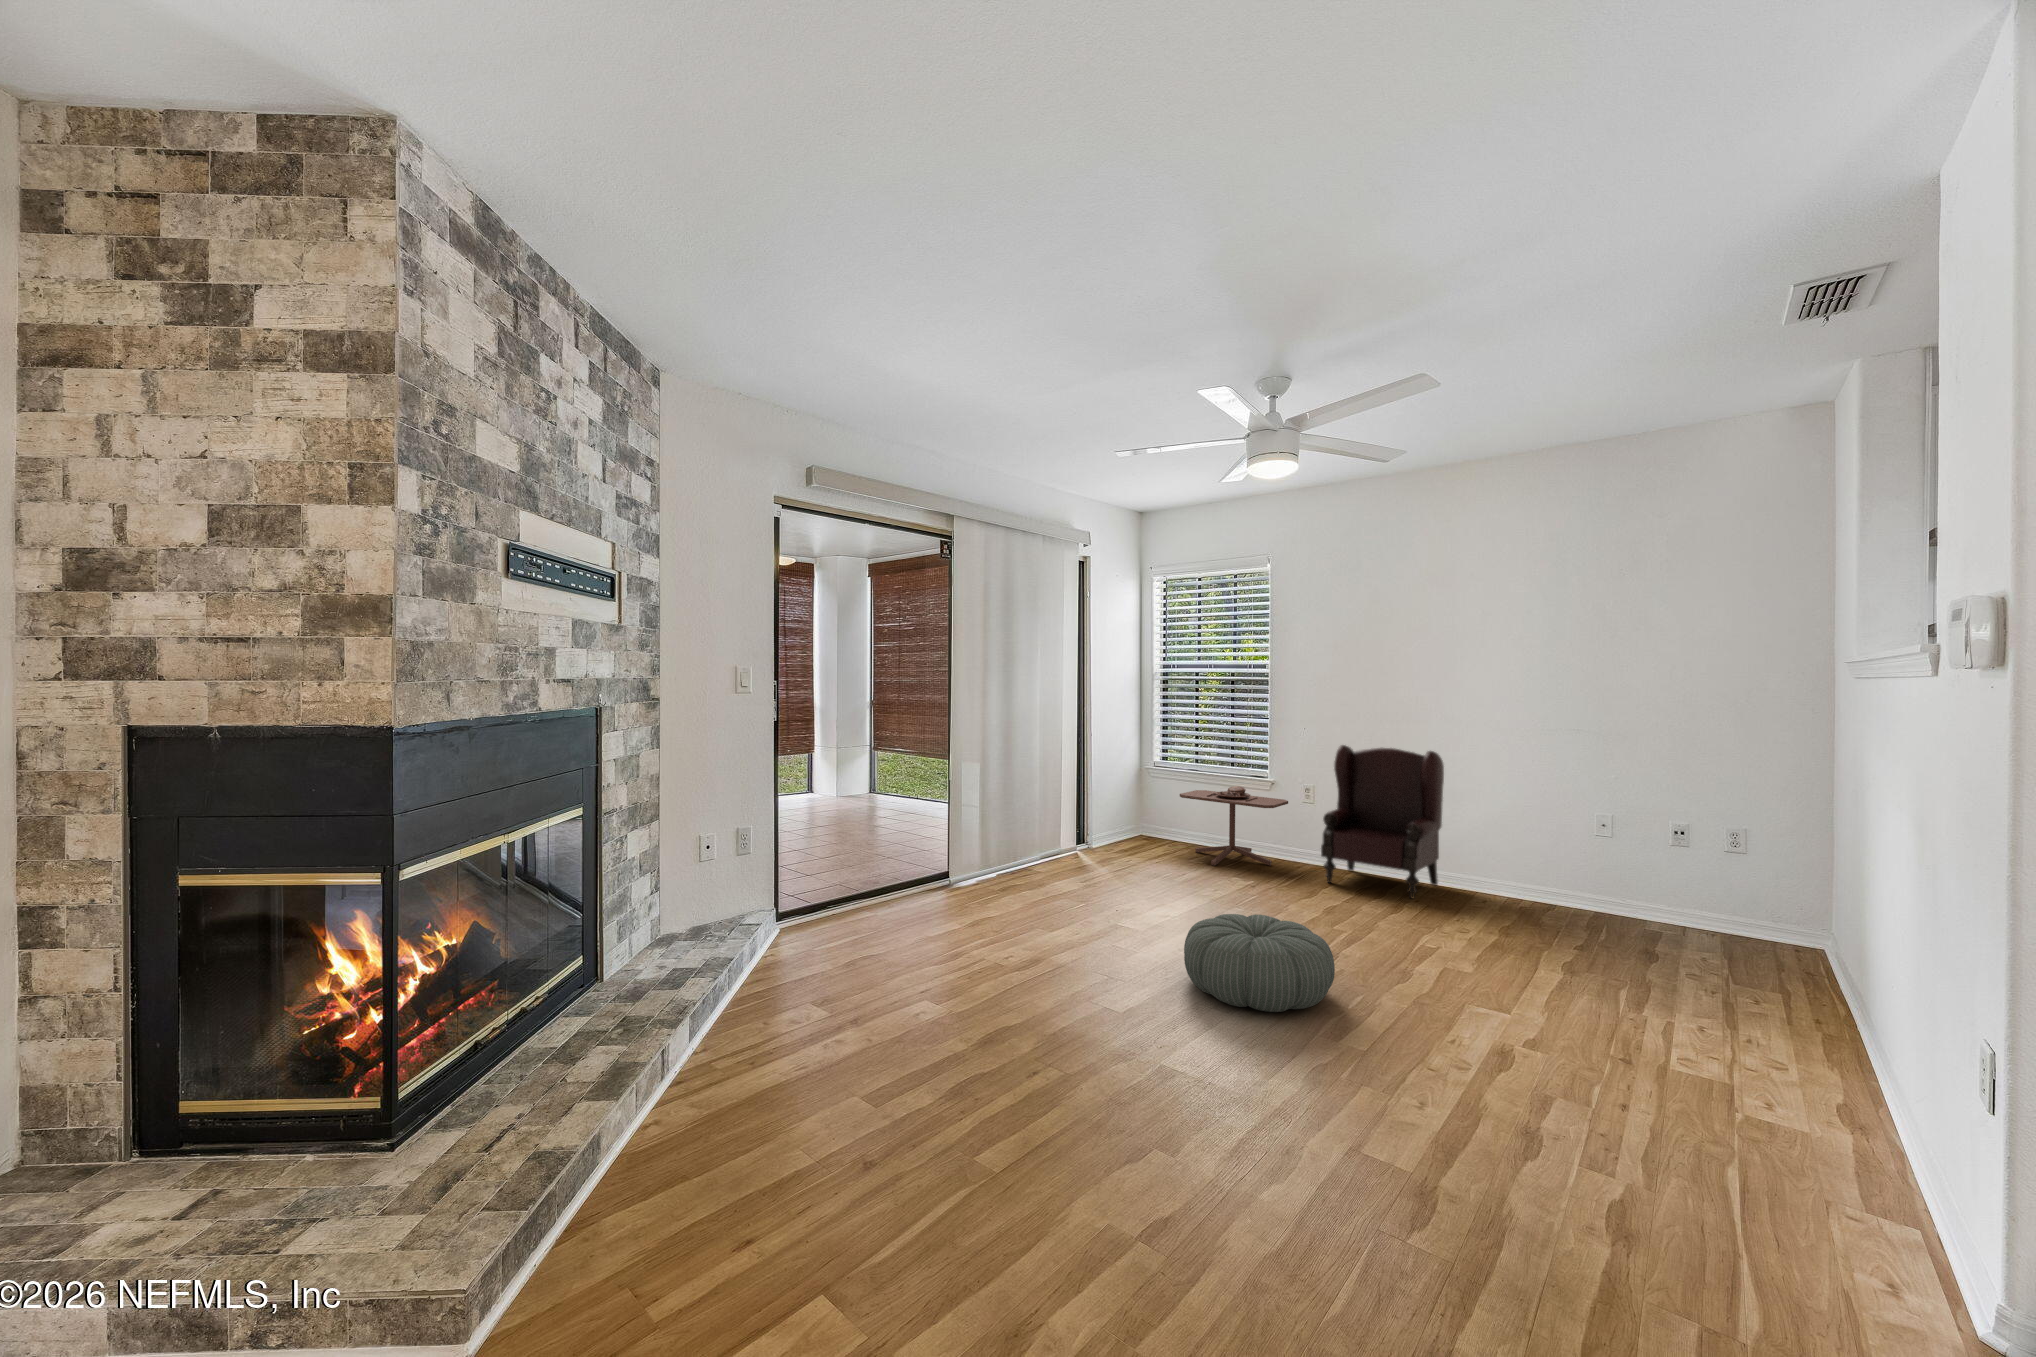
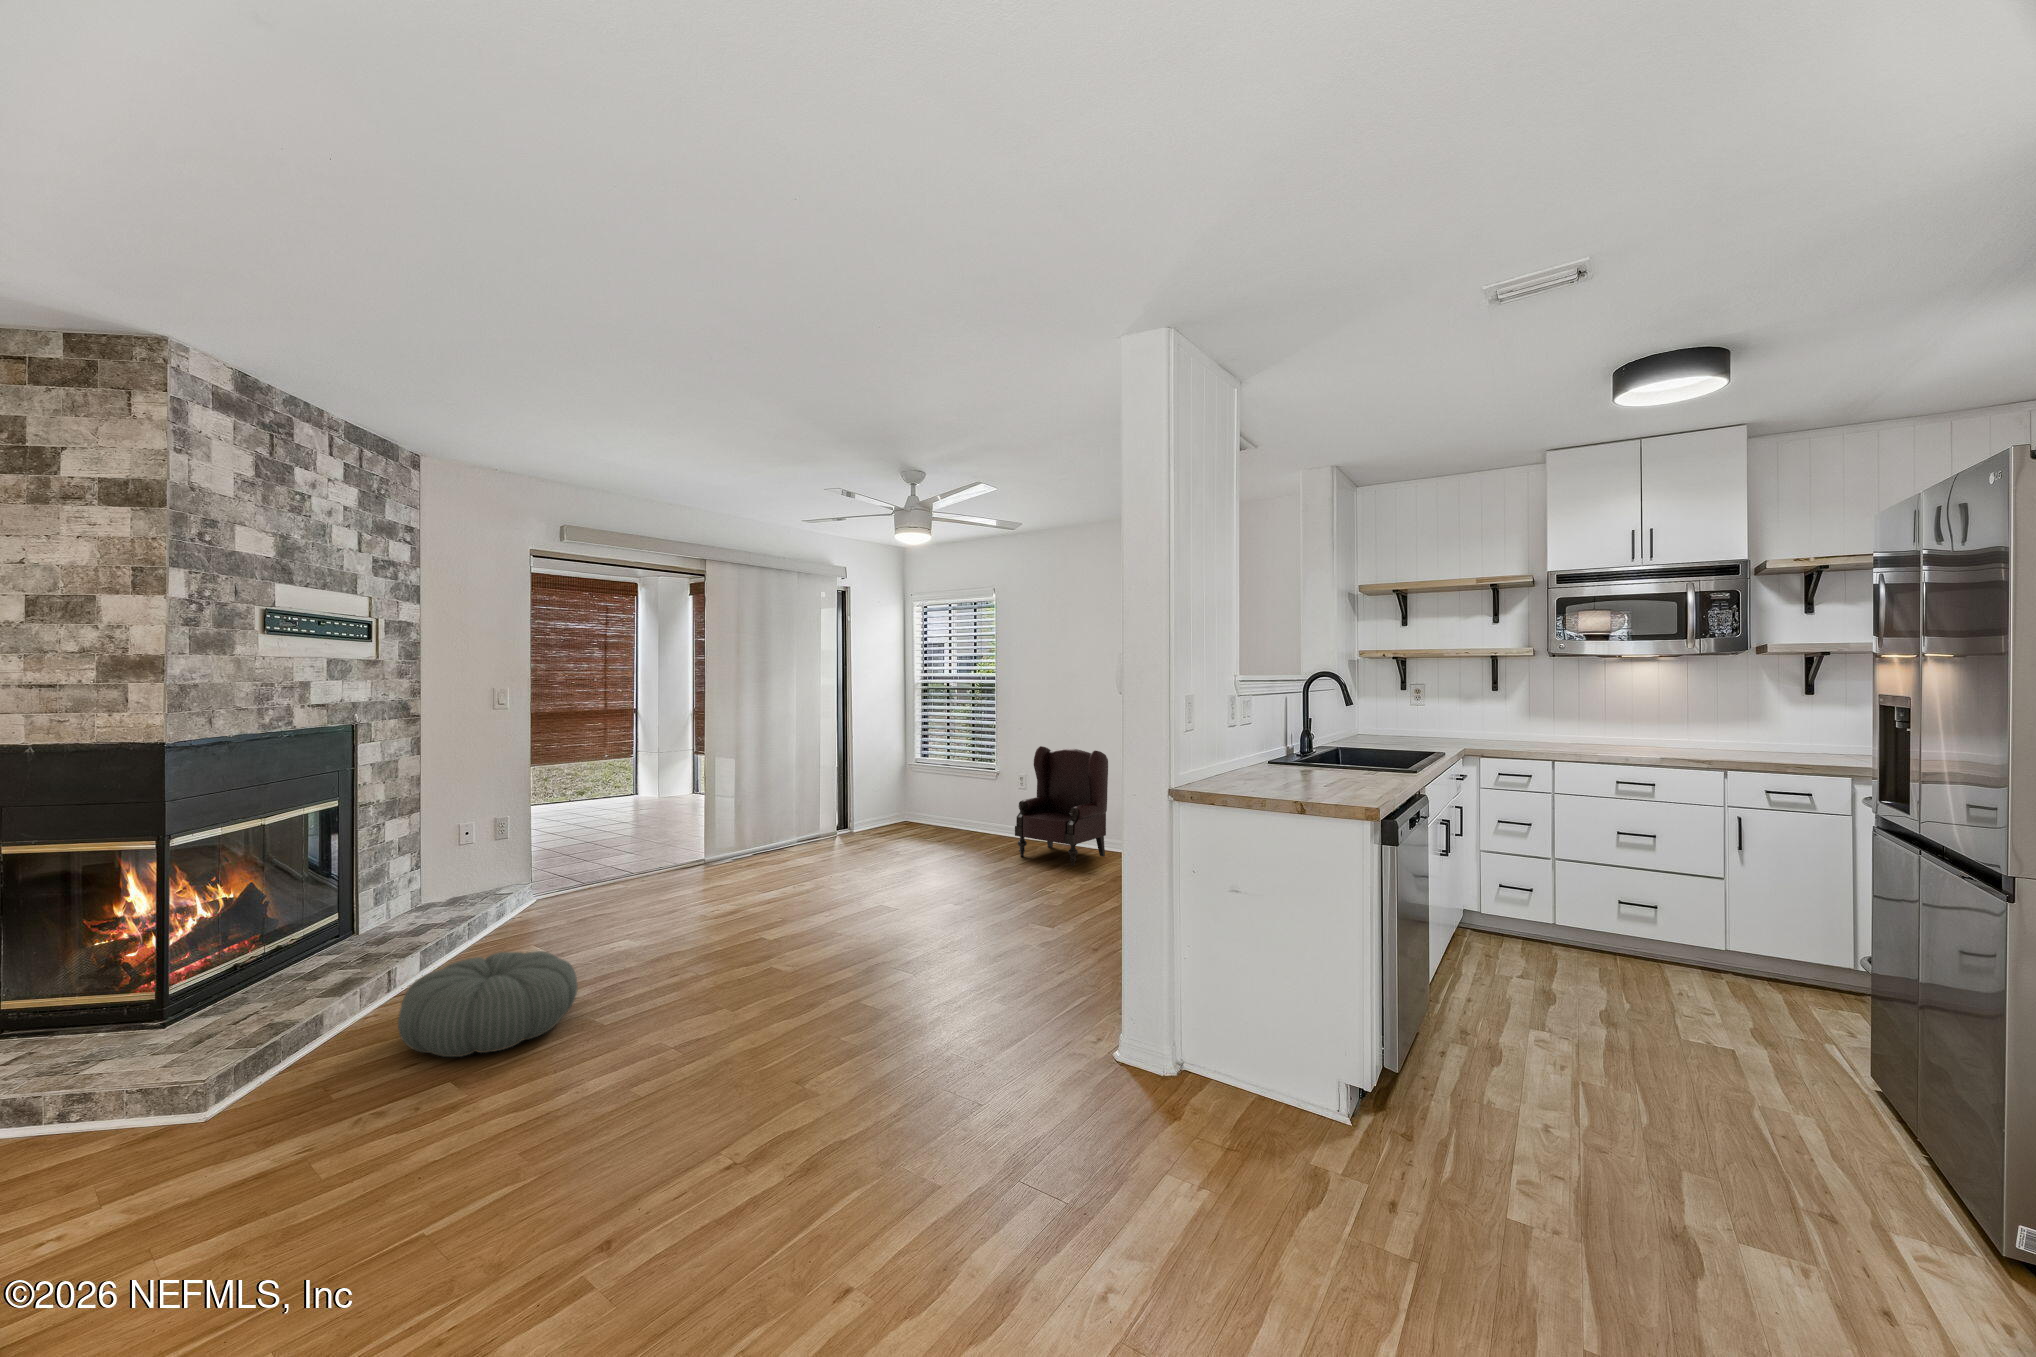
side table: present [1180,786,1288,866] -> none [924,781,1005,846]
pouf: present [1184,914,1335,1012] -> present [398,951,578,1057]

